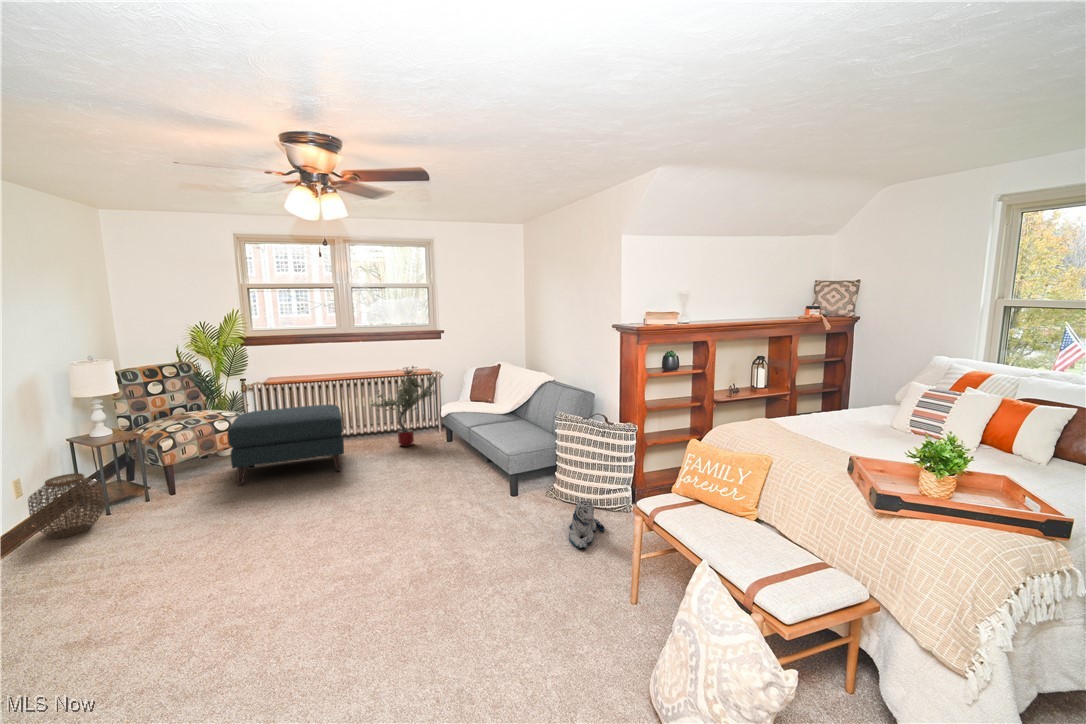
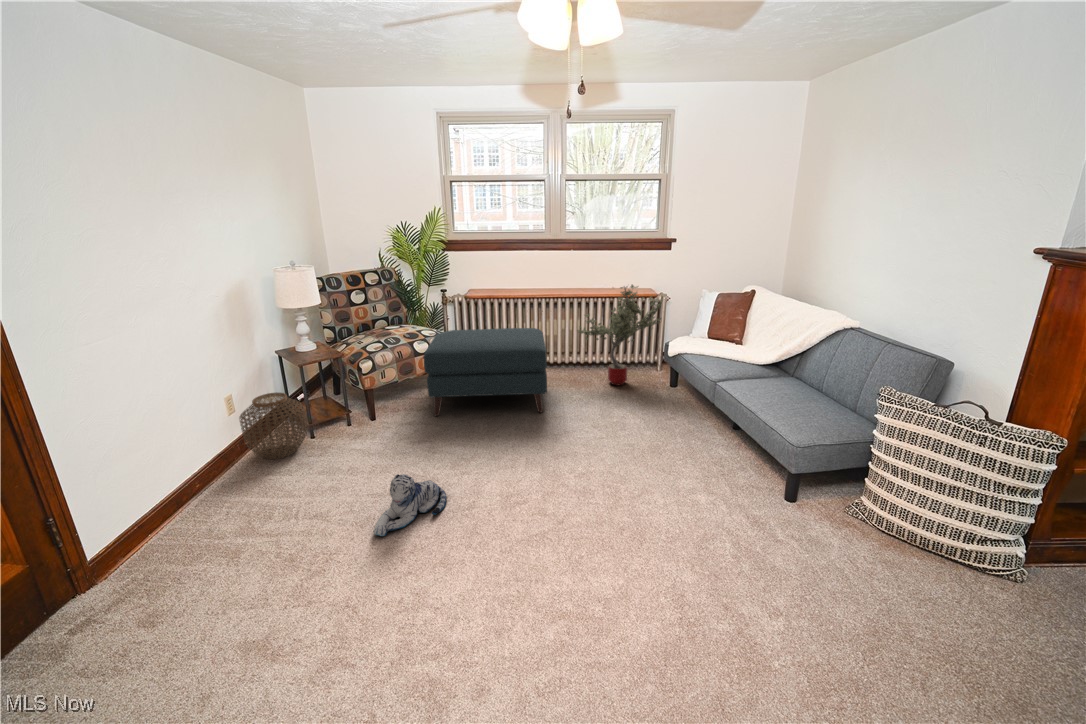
plush toy: present [569,501,605,548] -> present [373,474,447,536]

